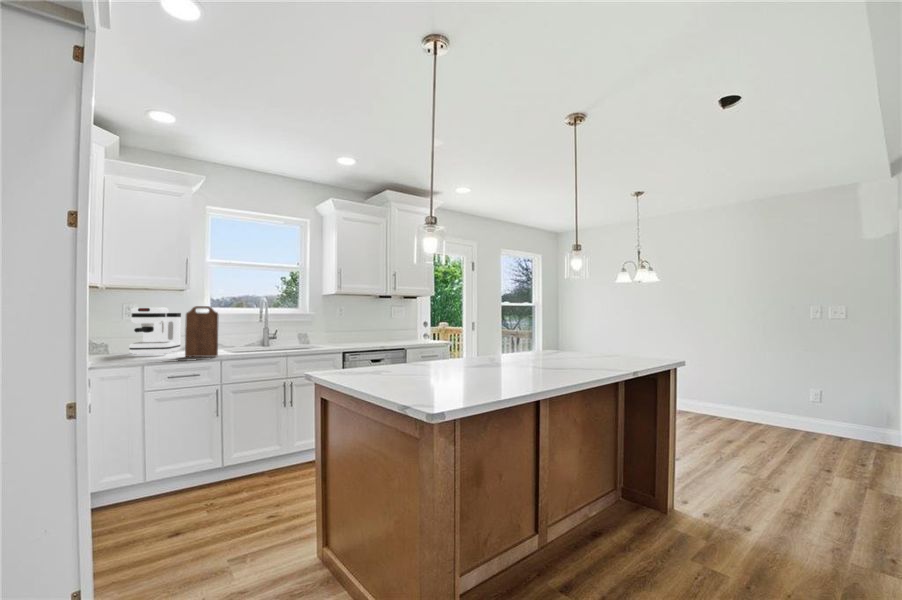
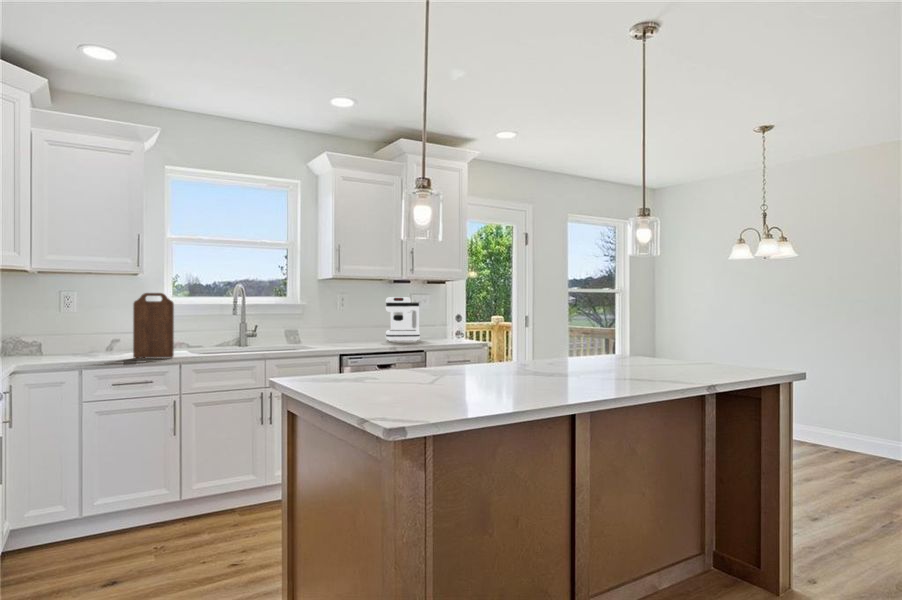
coffee maker: present [129,307,181,354] -> present [386,297,420,341]

